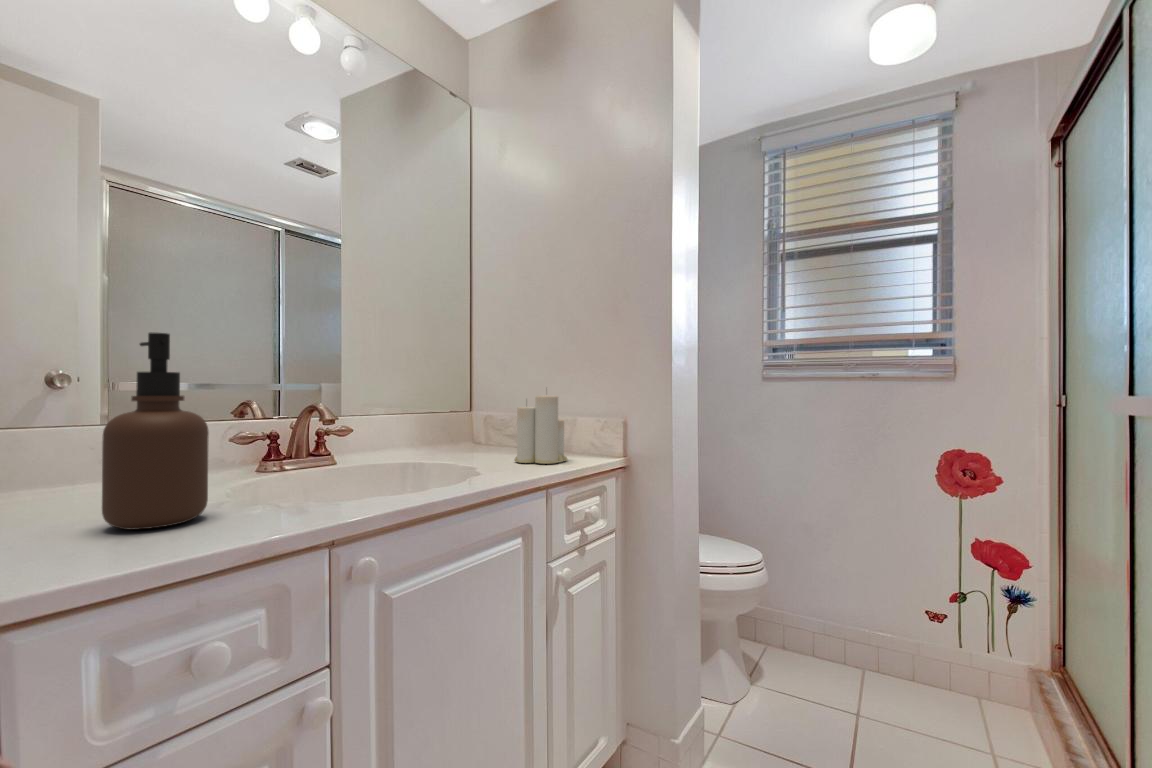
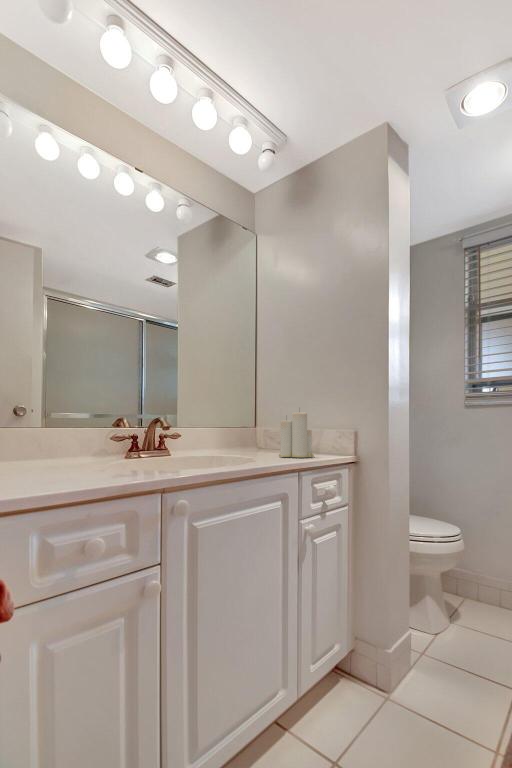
soap dispenser: present [102,332,209,530] -> none [61,369,111,471]

